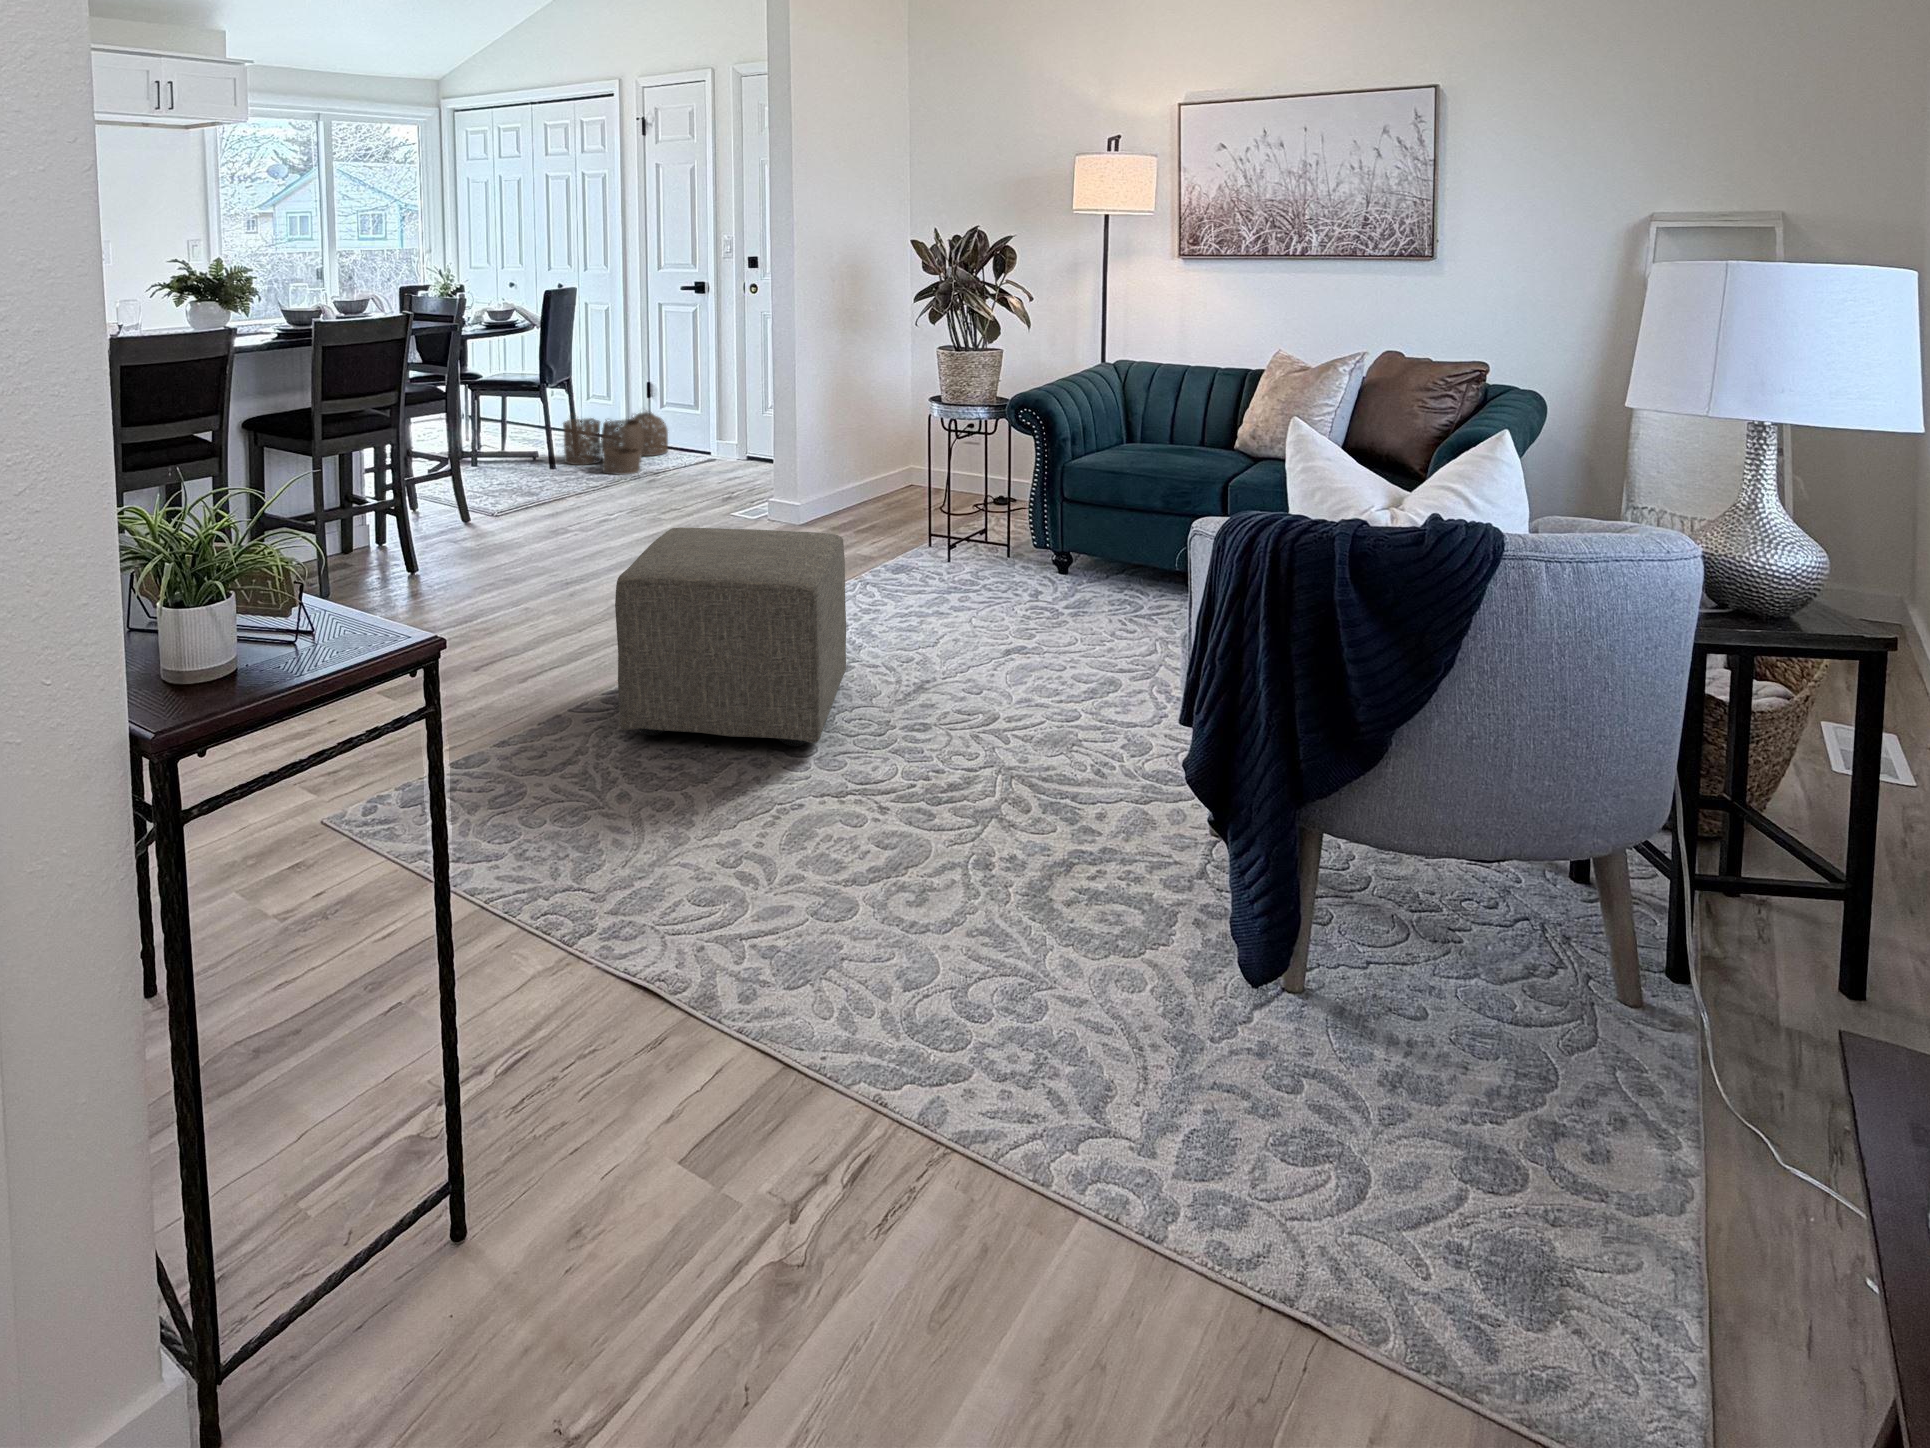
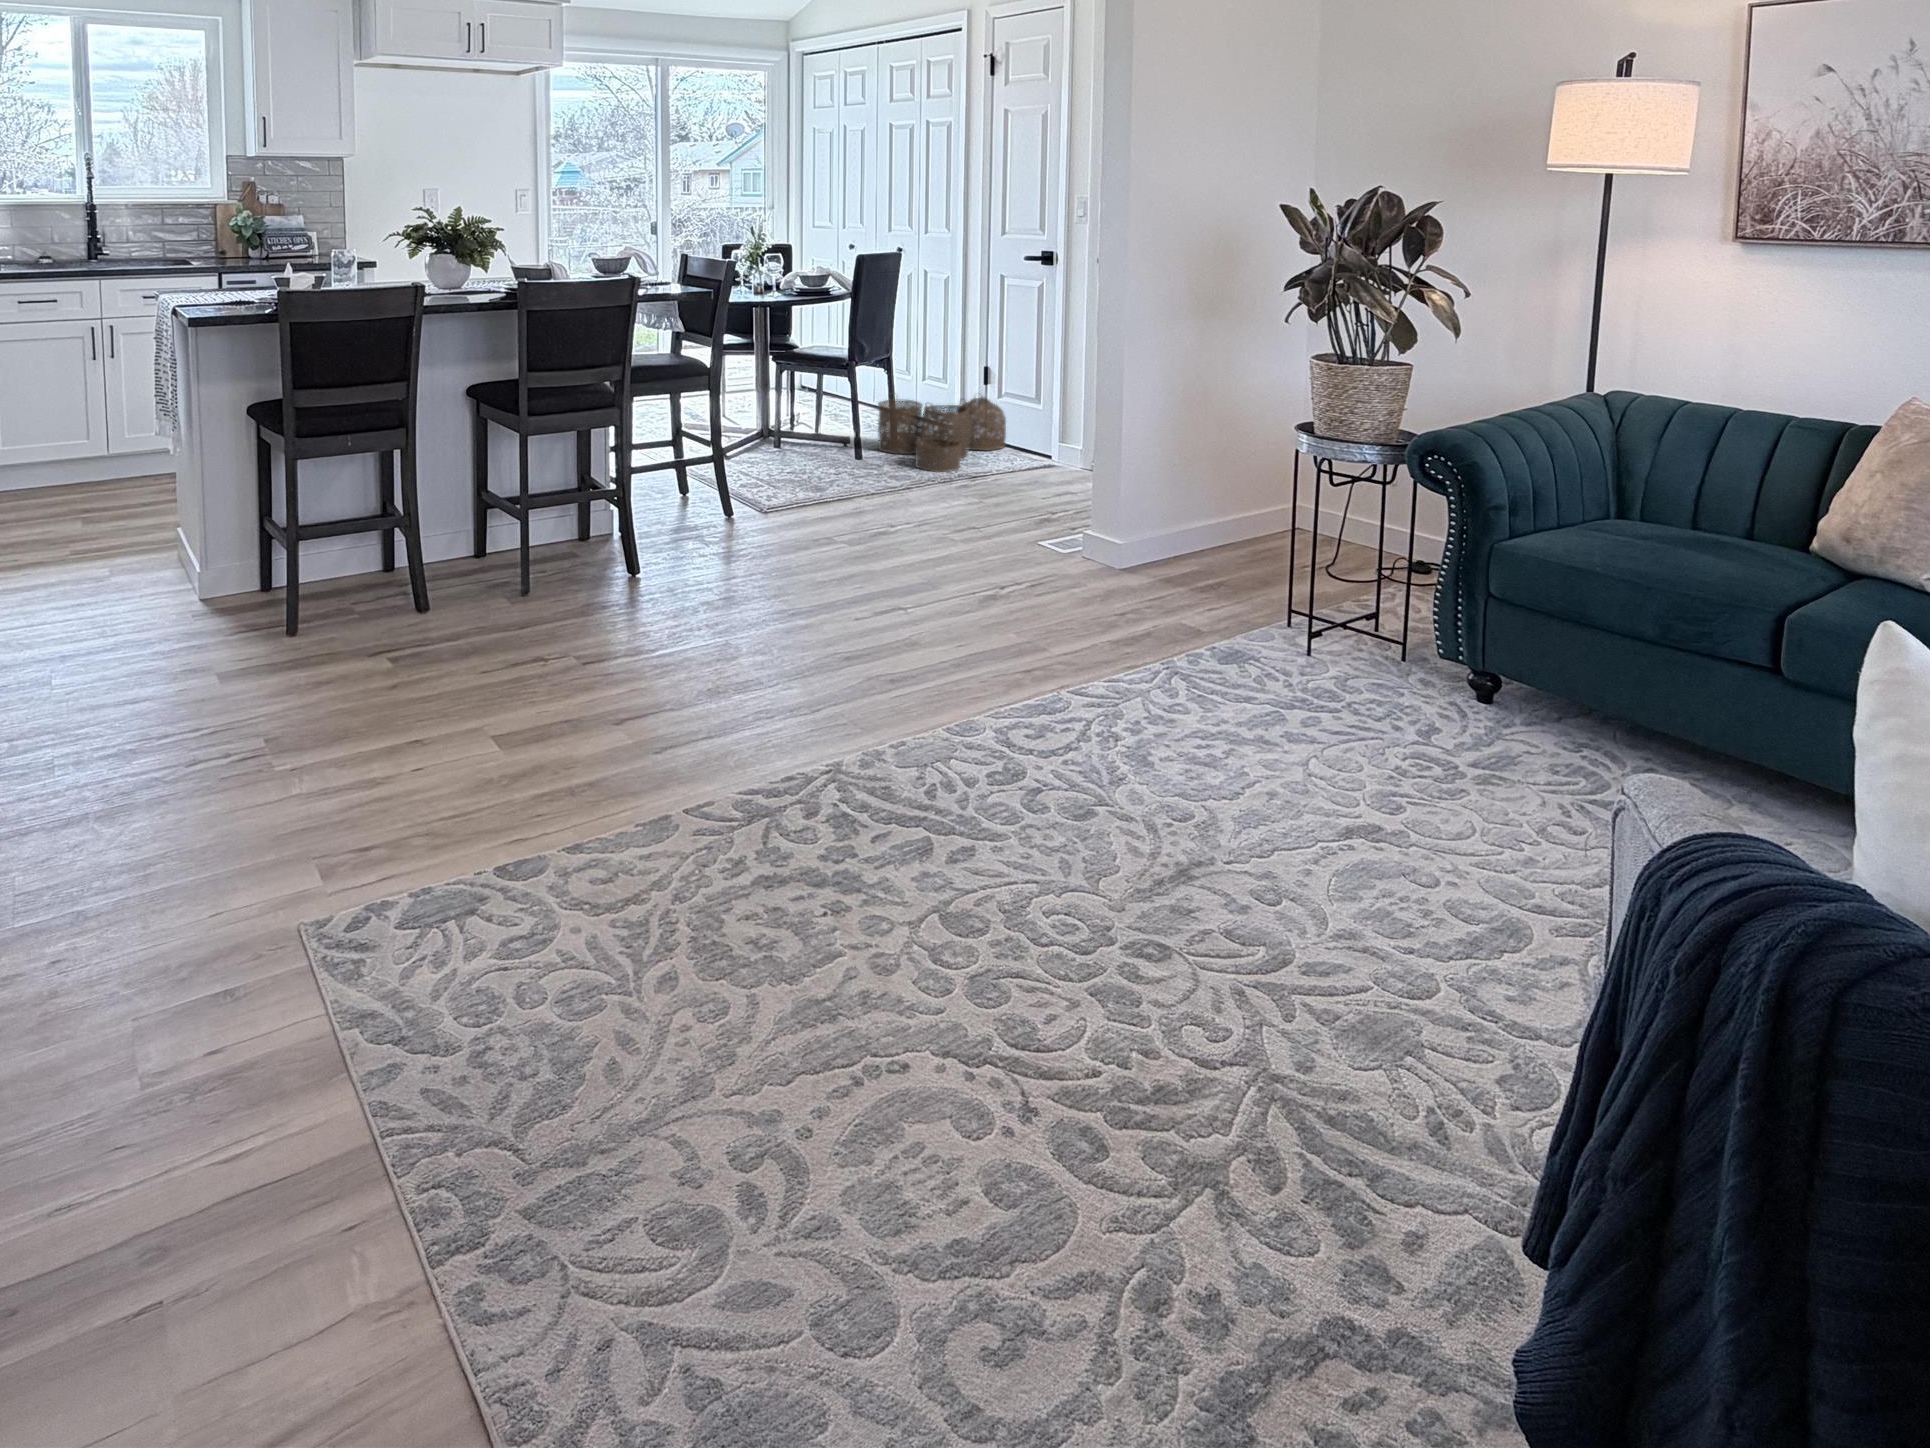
ottoman: present [615,528,846,746] -> none [714,581,1082,951]

